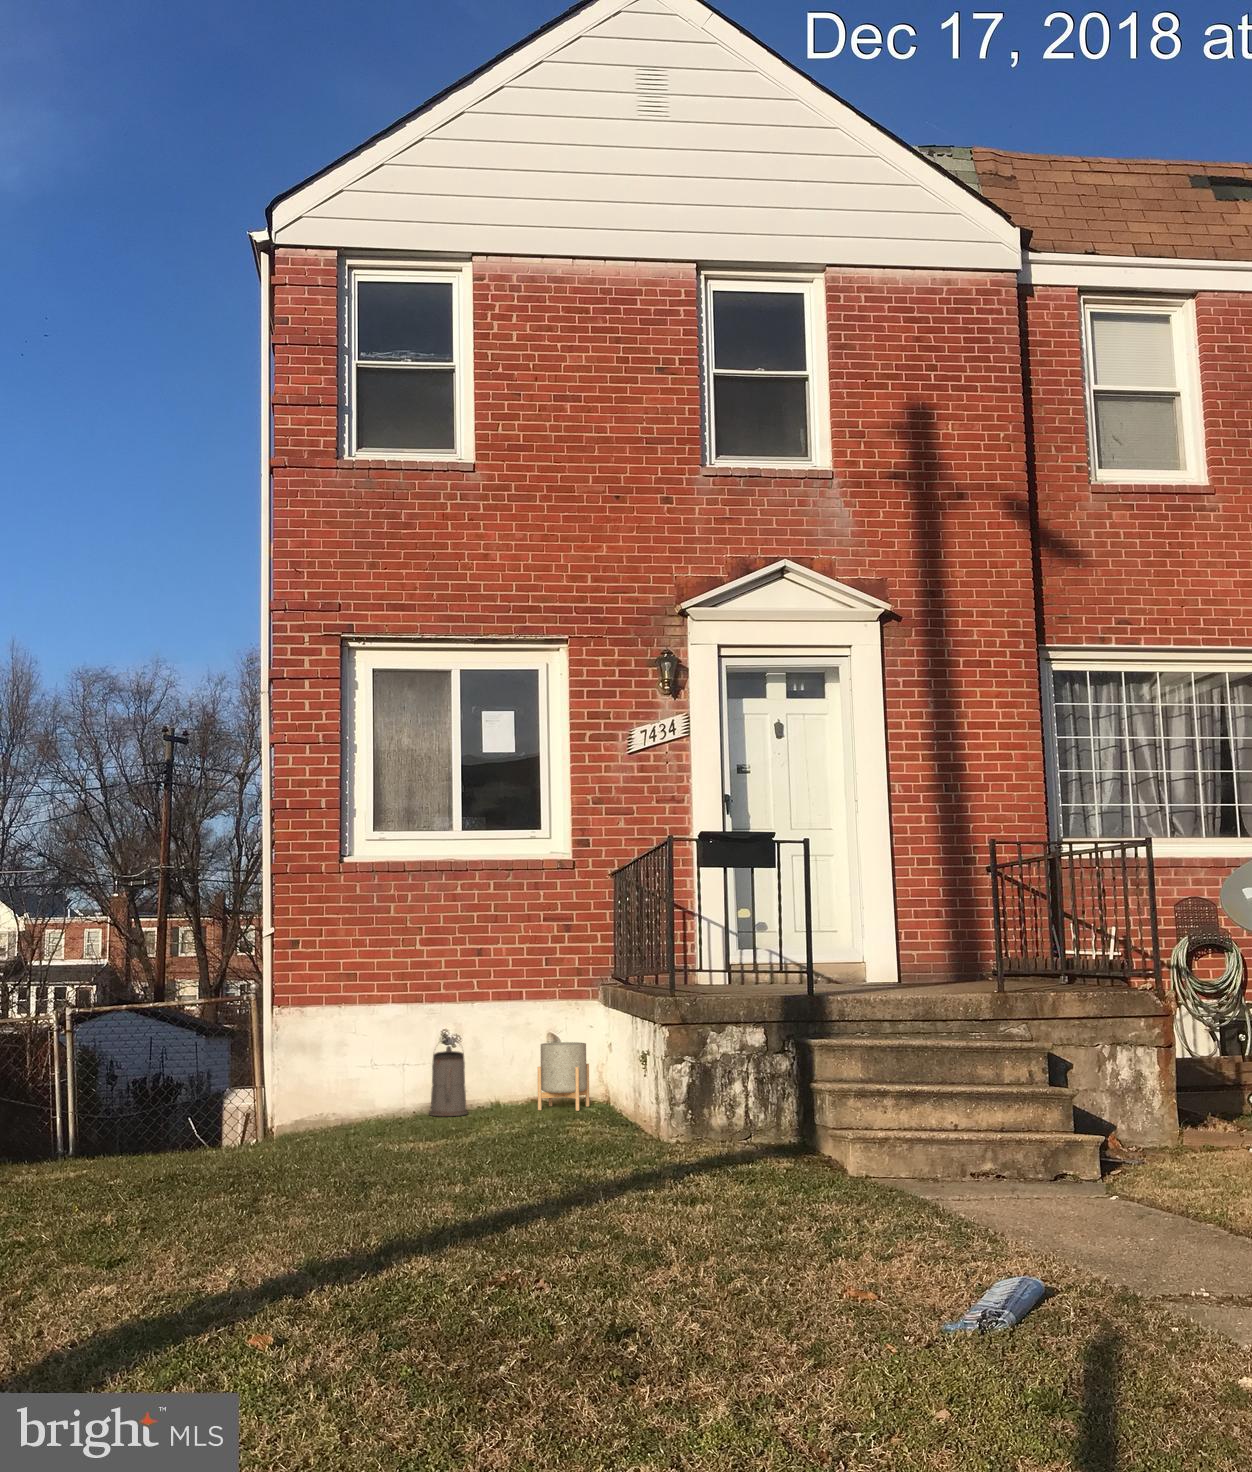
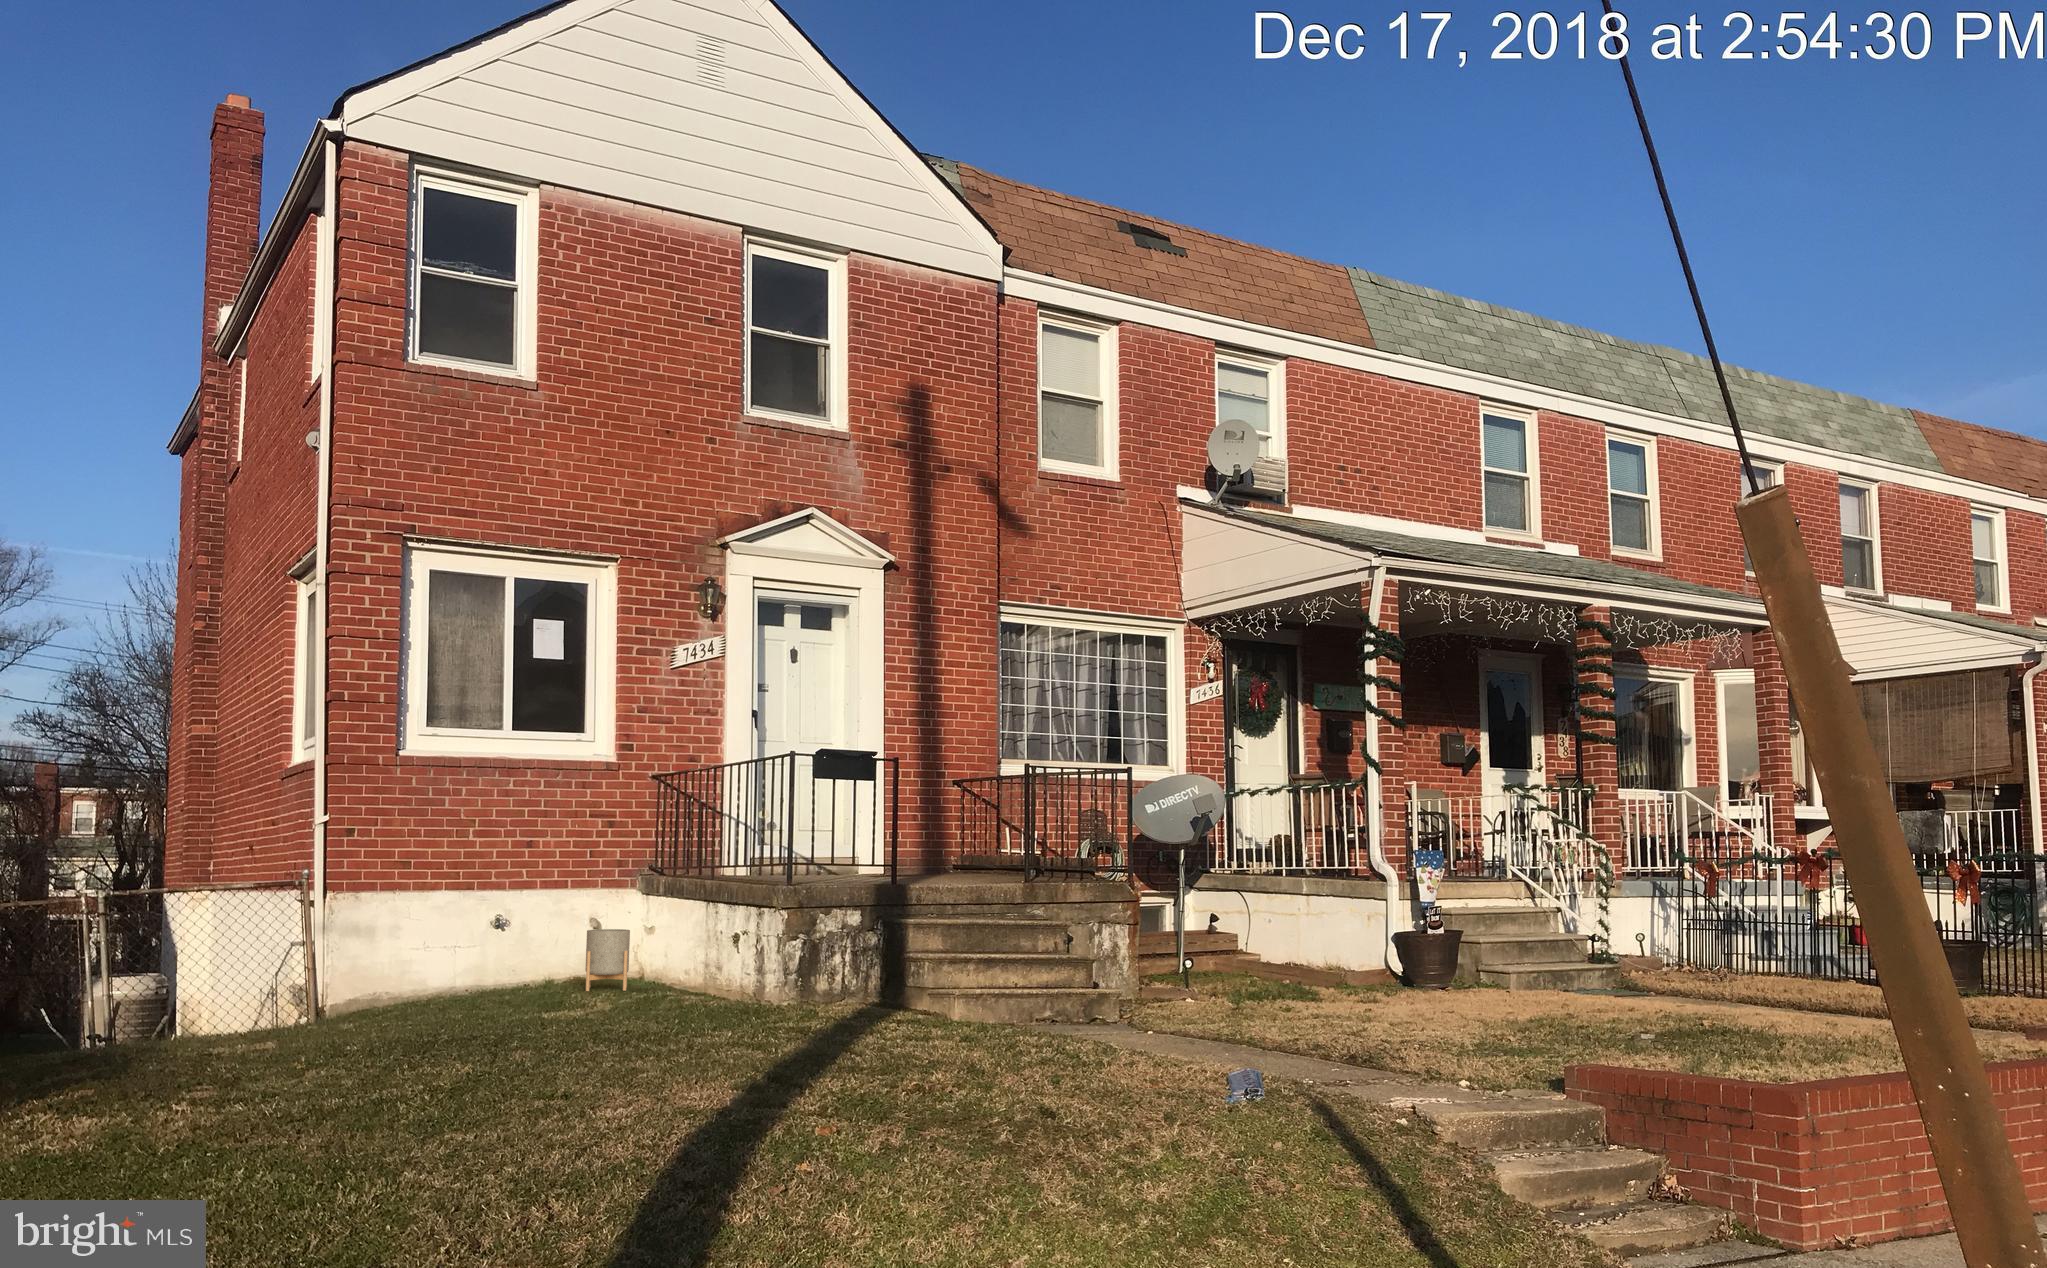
watering can: present [429,1038,468,1116] -> none [489,924,527,998]

